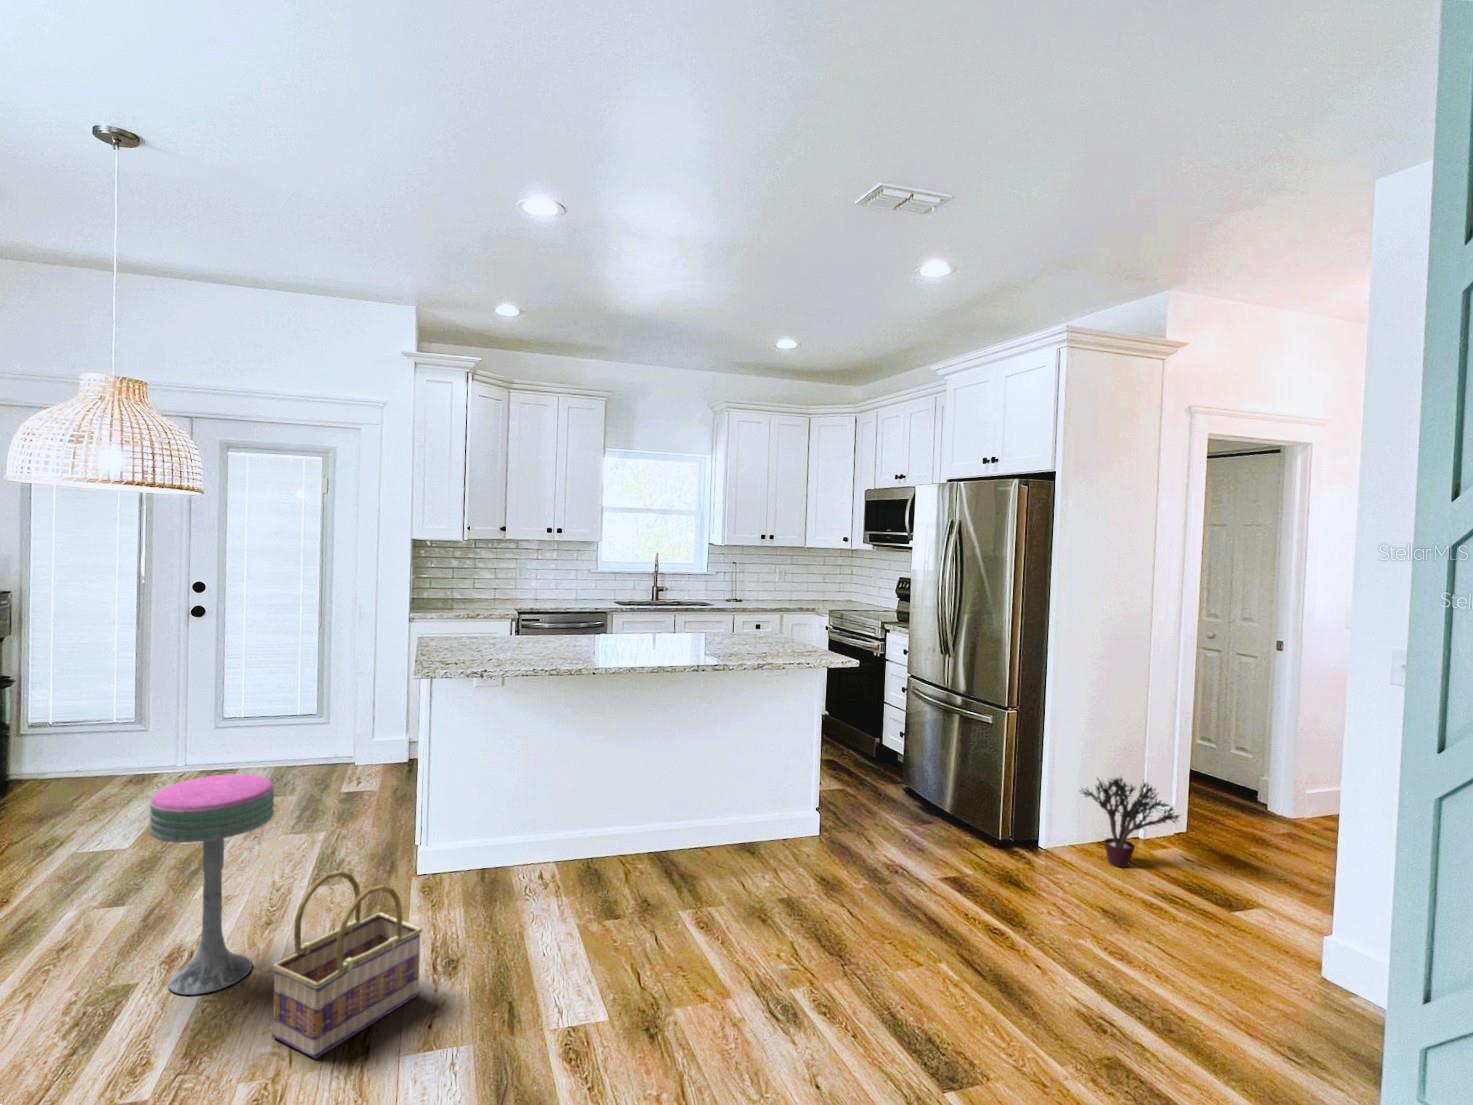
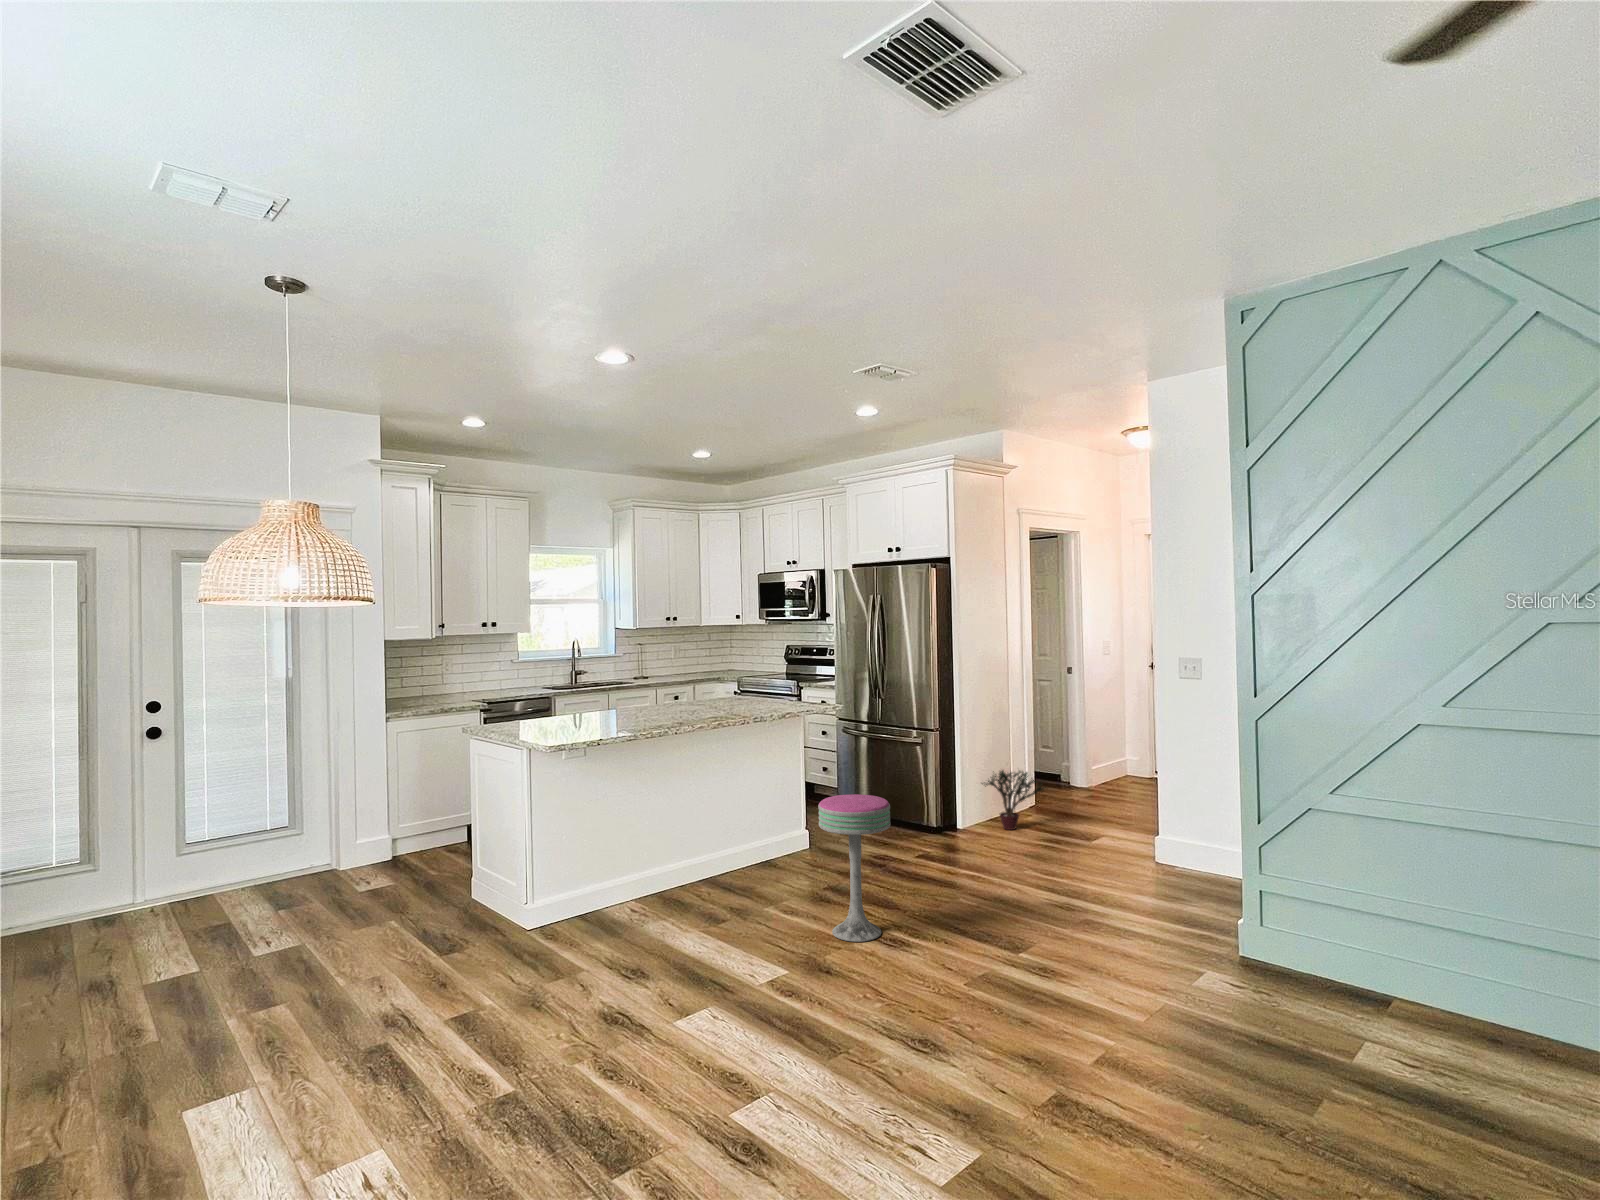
bar stool: present [149,774,274,995] -> present [818,794,890,942]
basket: present [272,871,422,1059] -> none [569,894,647,1025]

